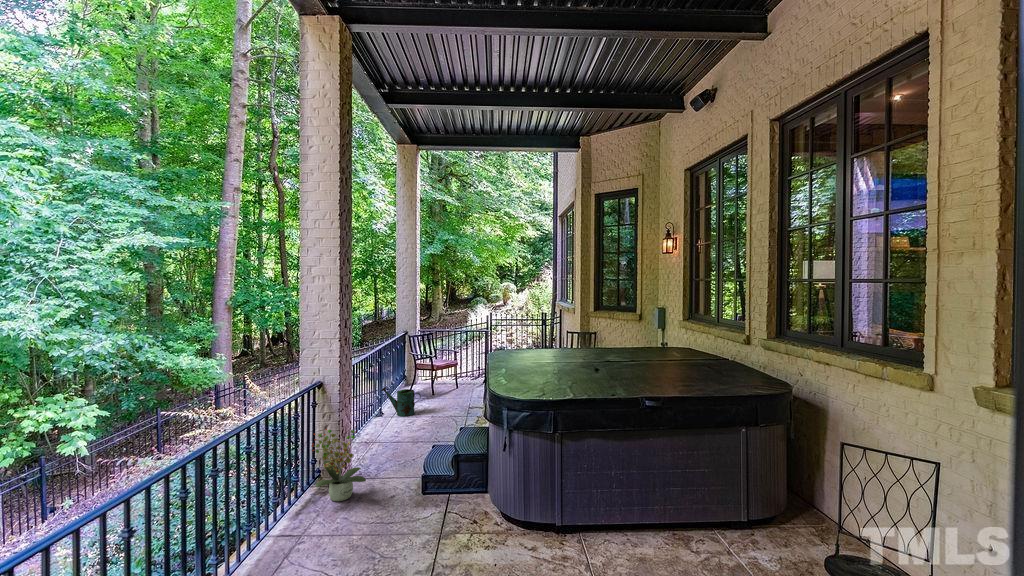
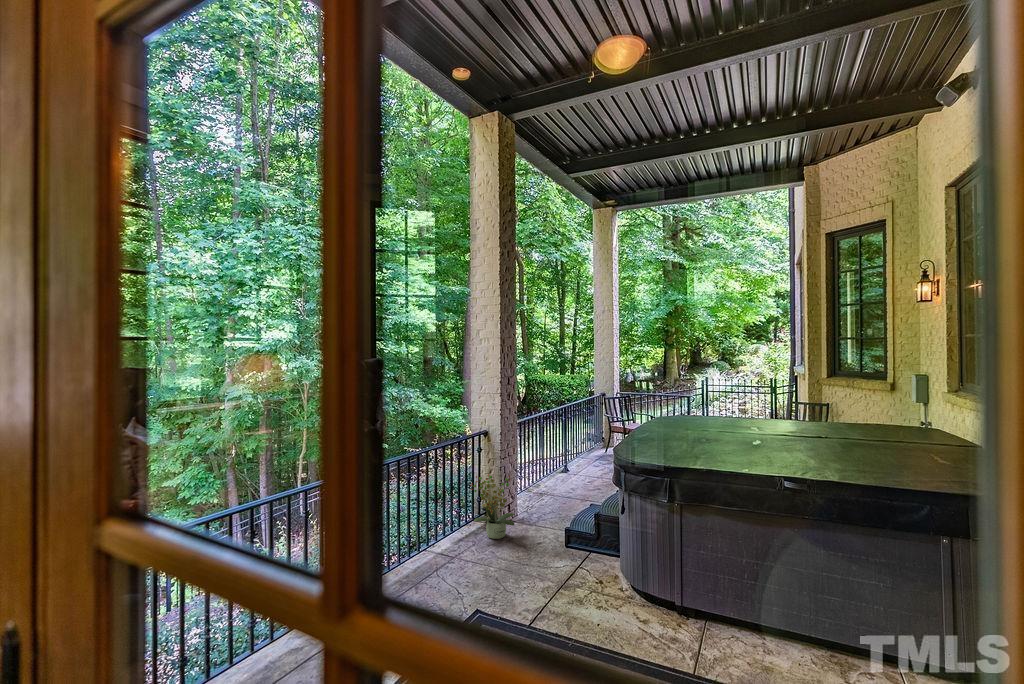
watering can: present [381,387,421,417] -> none [560,449,597,481]

